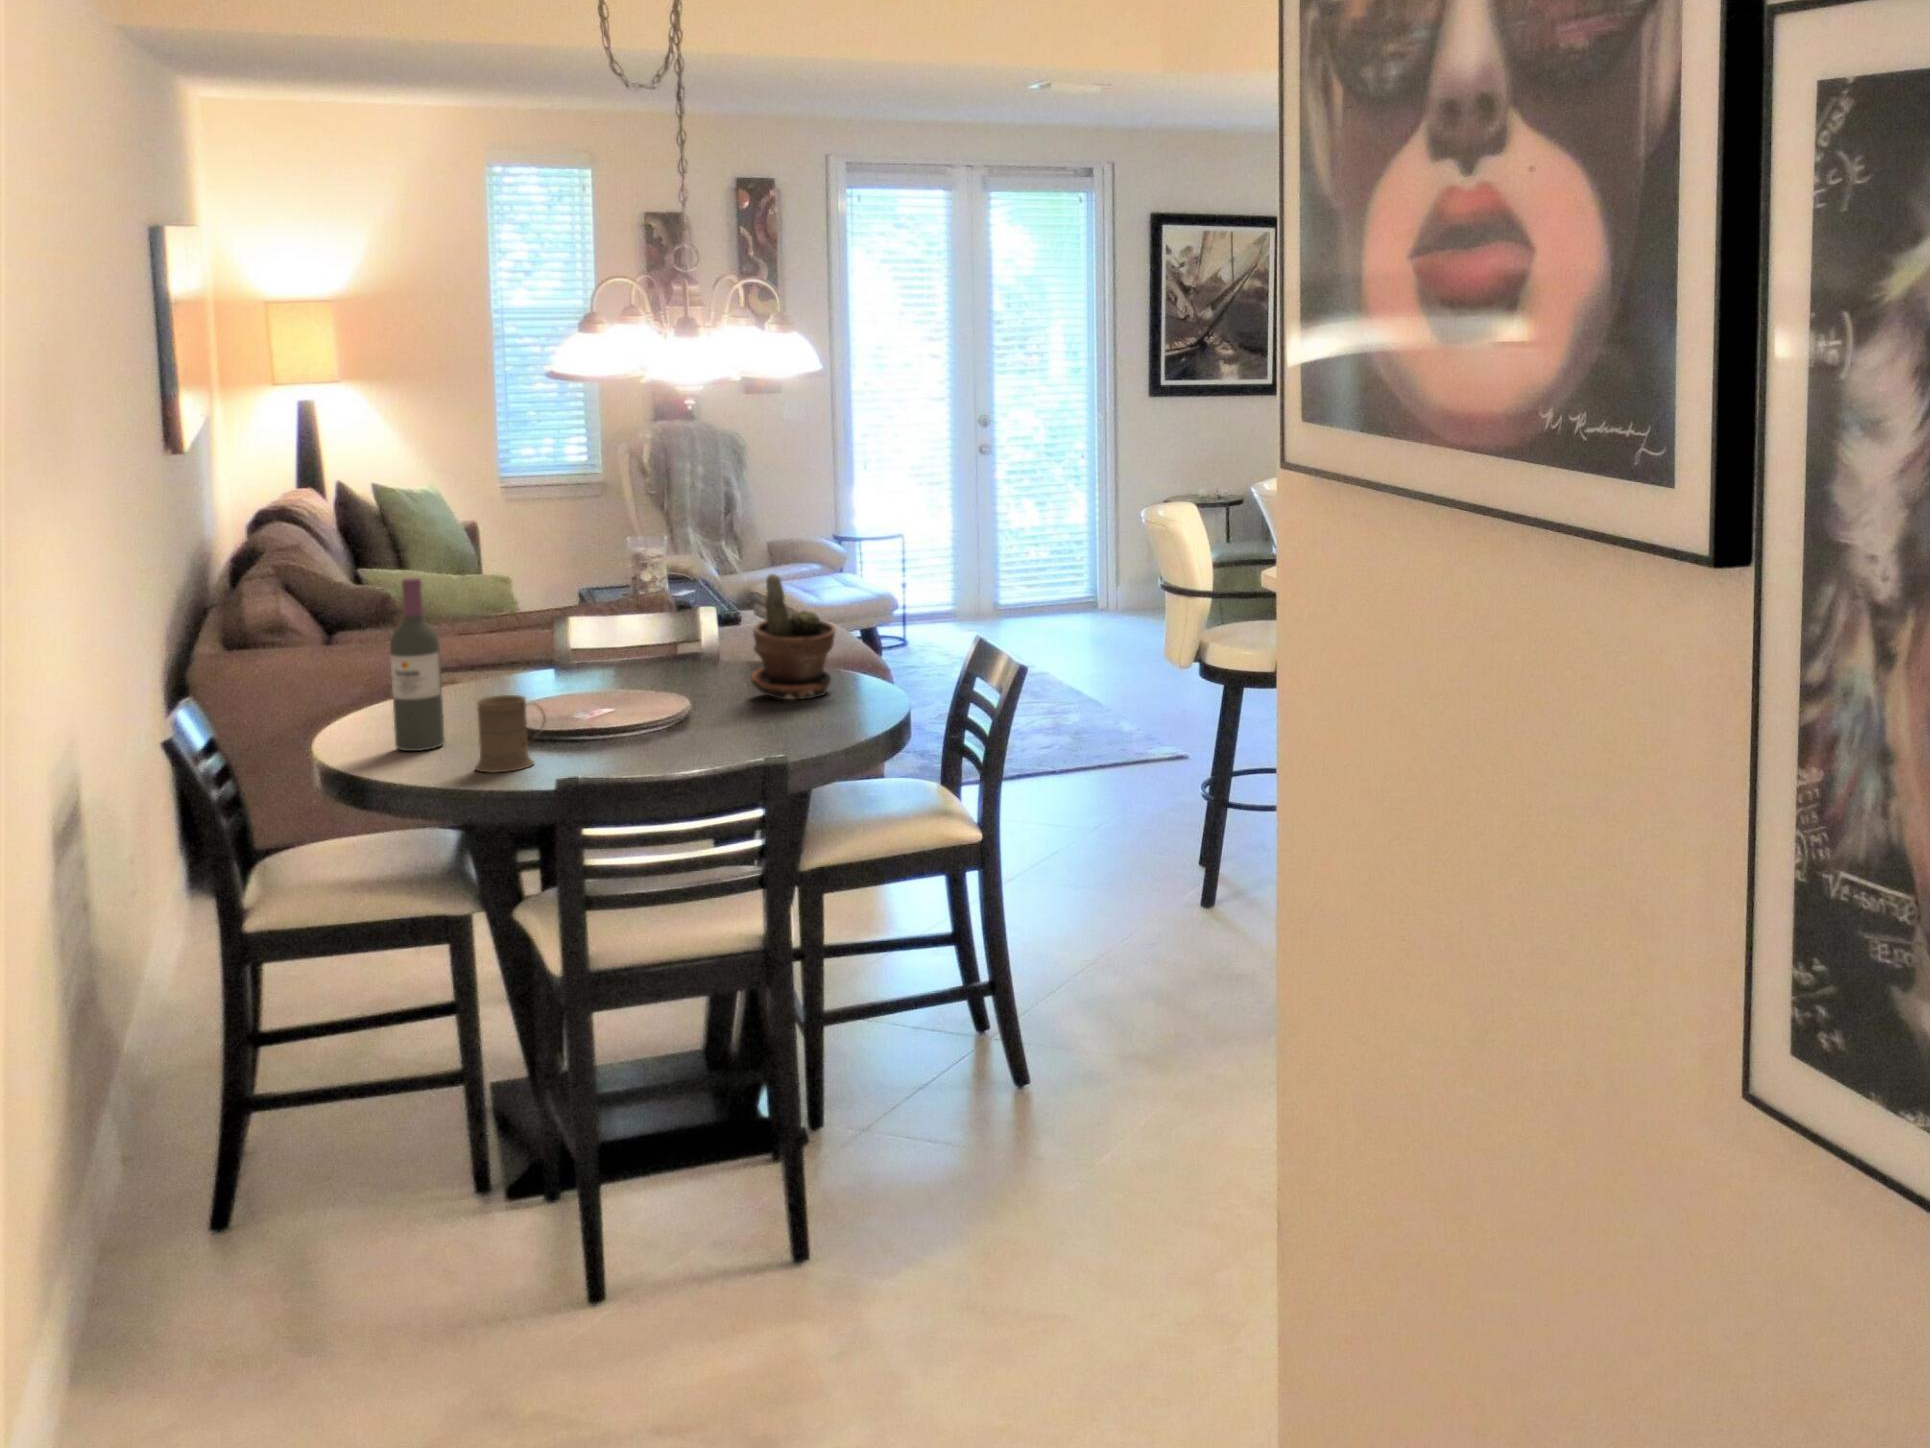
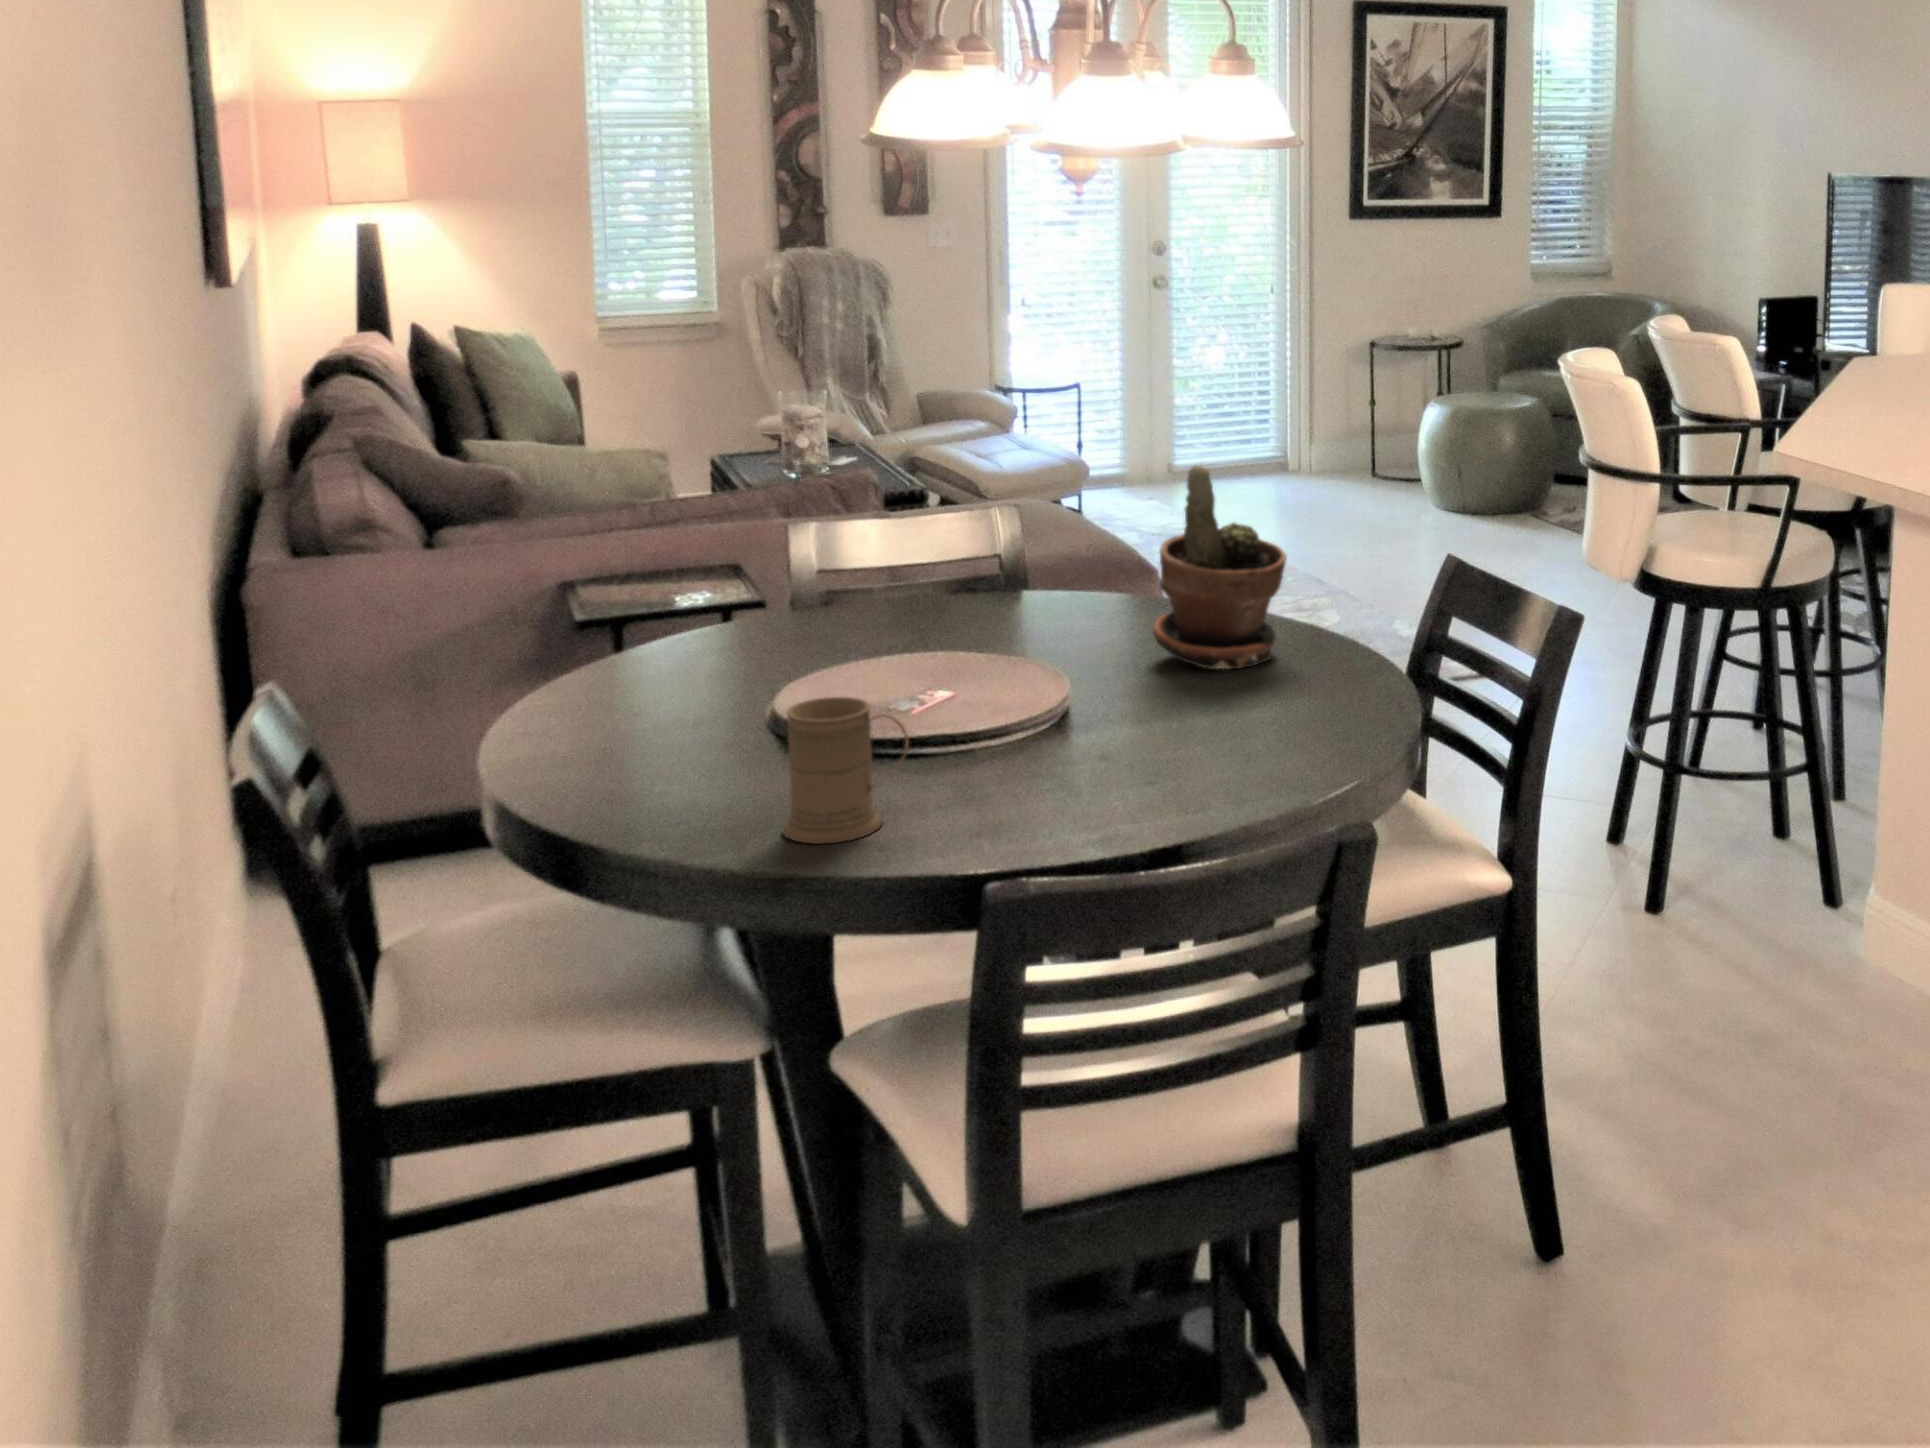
wine bottle: present [390,578,445,751] -> none [612,483,701,785]

